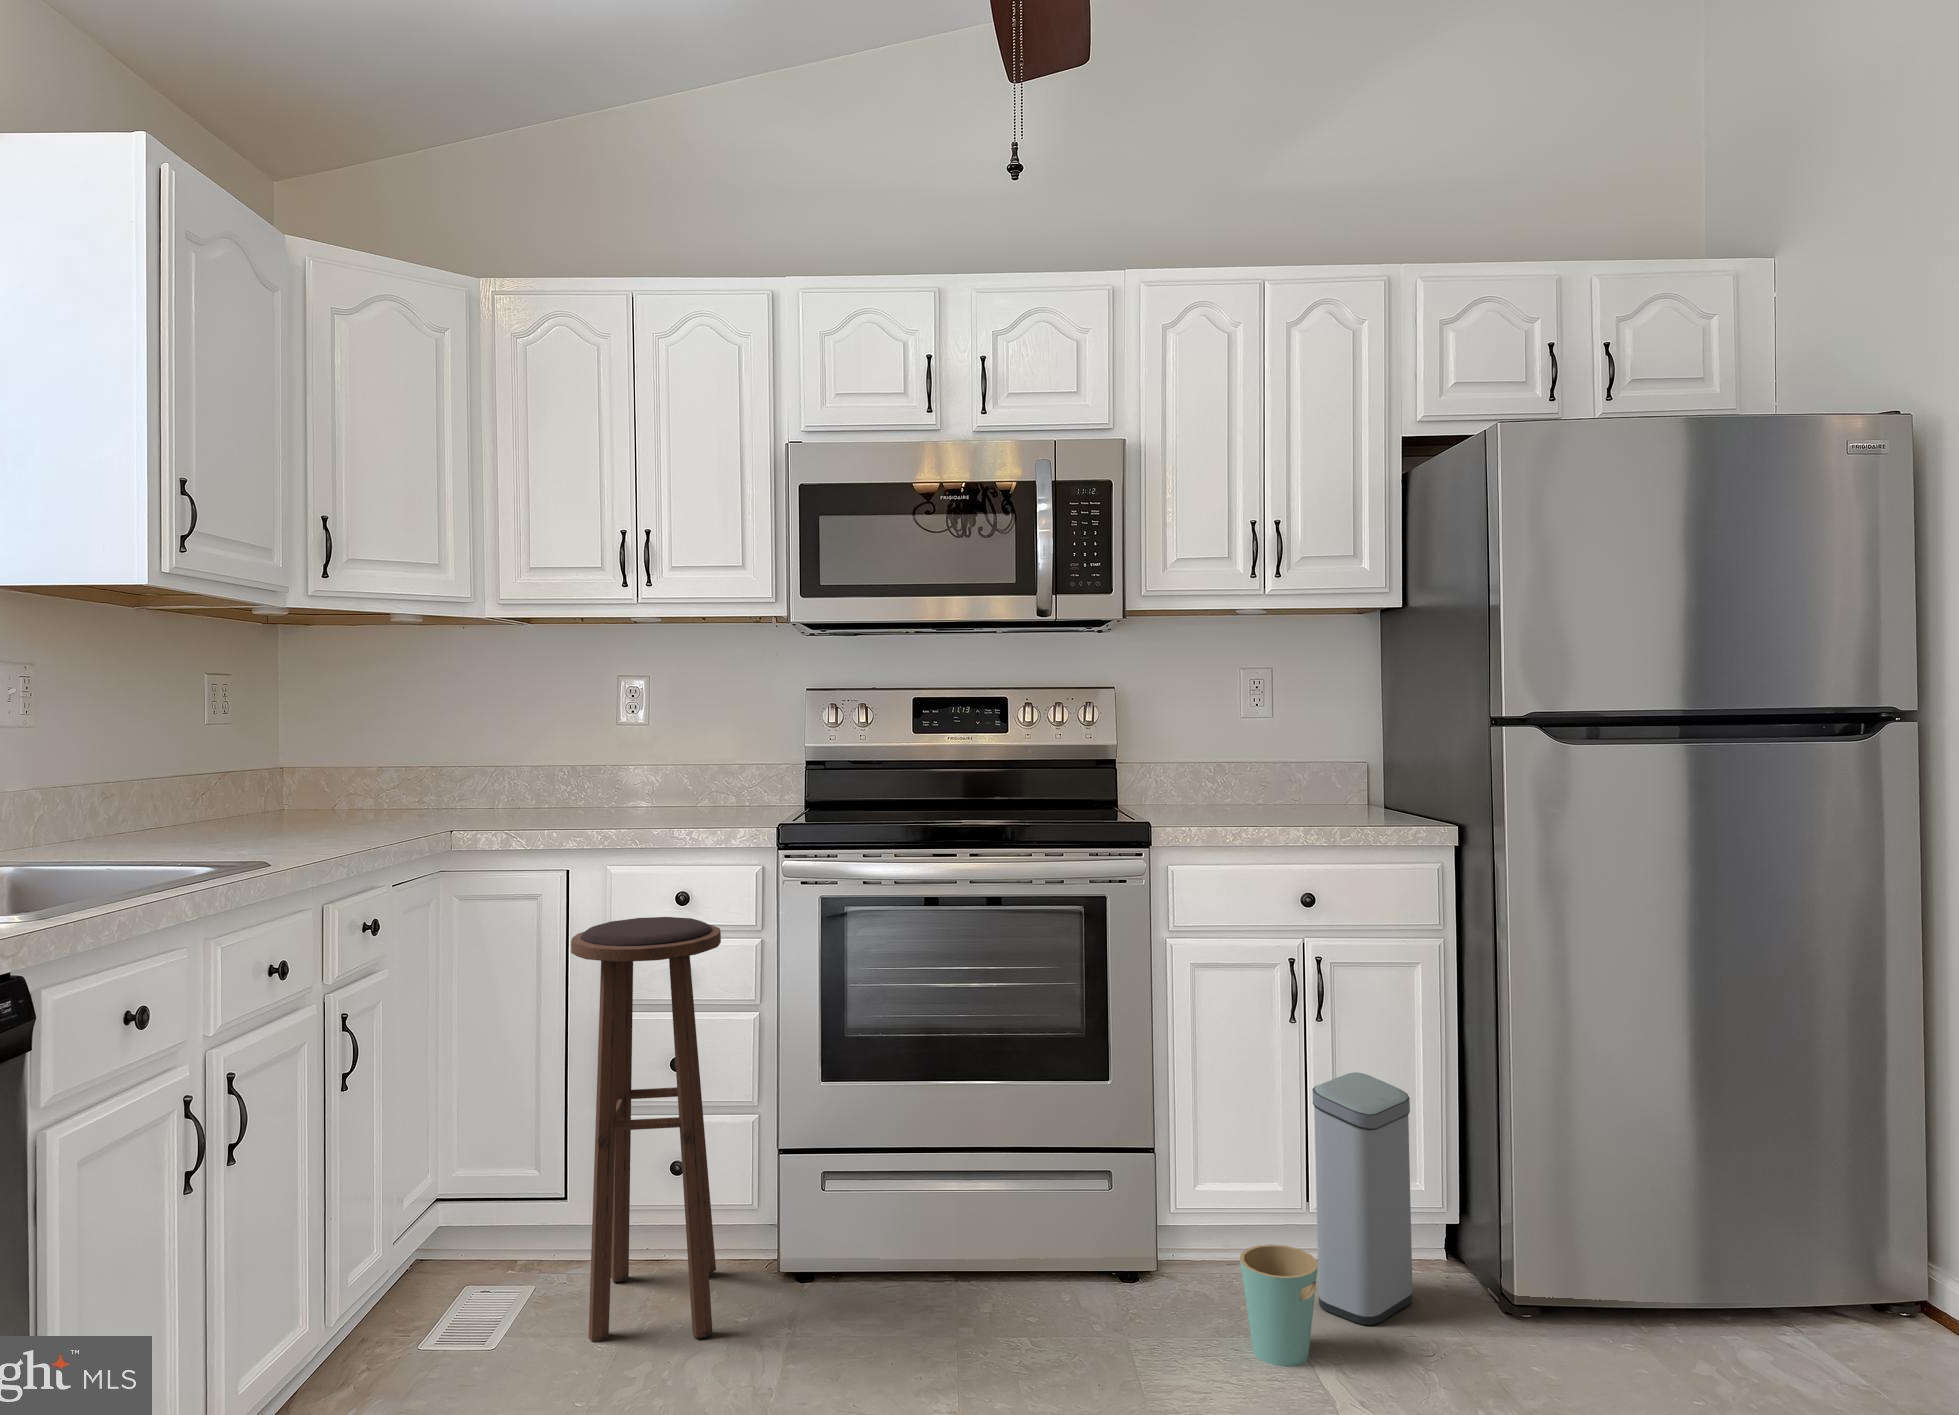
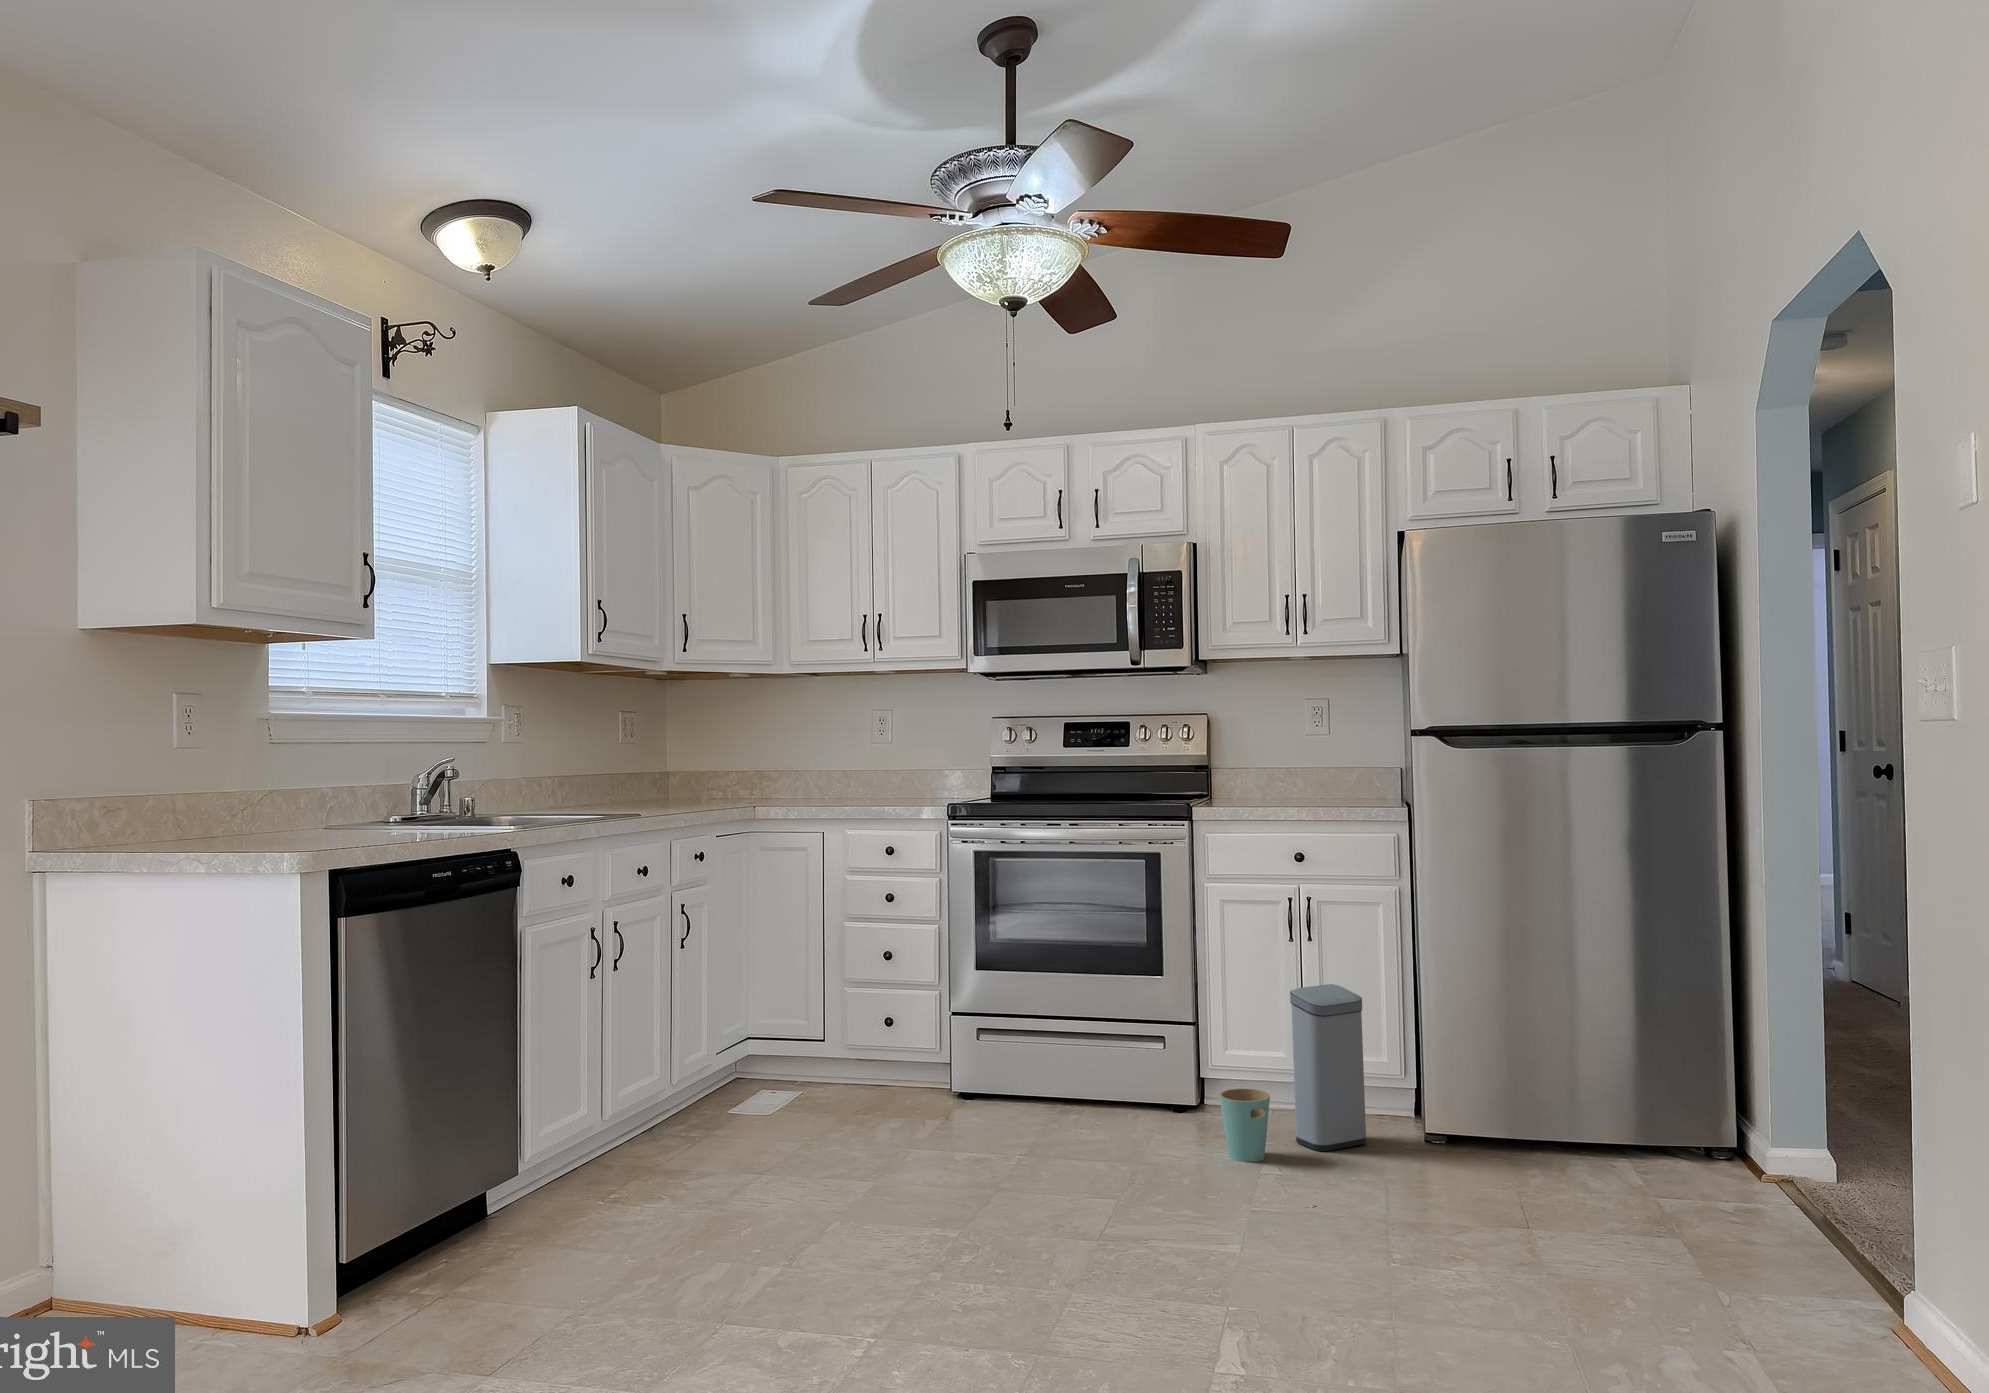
stool: present [571,917,721,1342] -> none [813,864,911,1122]

